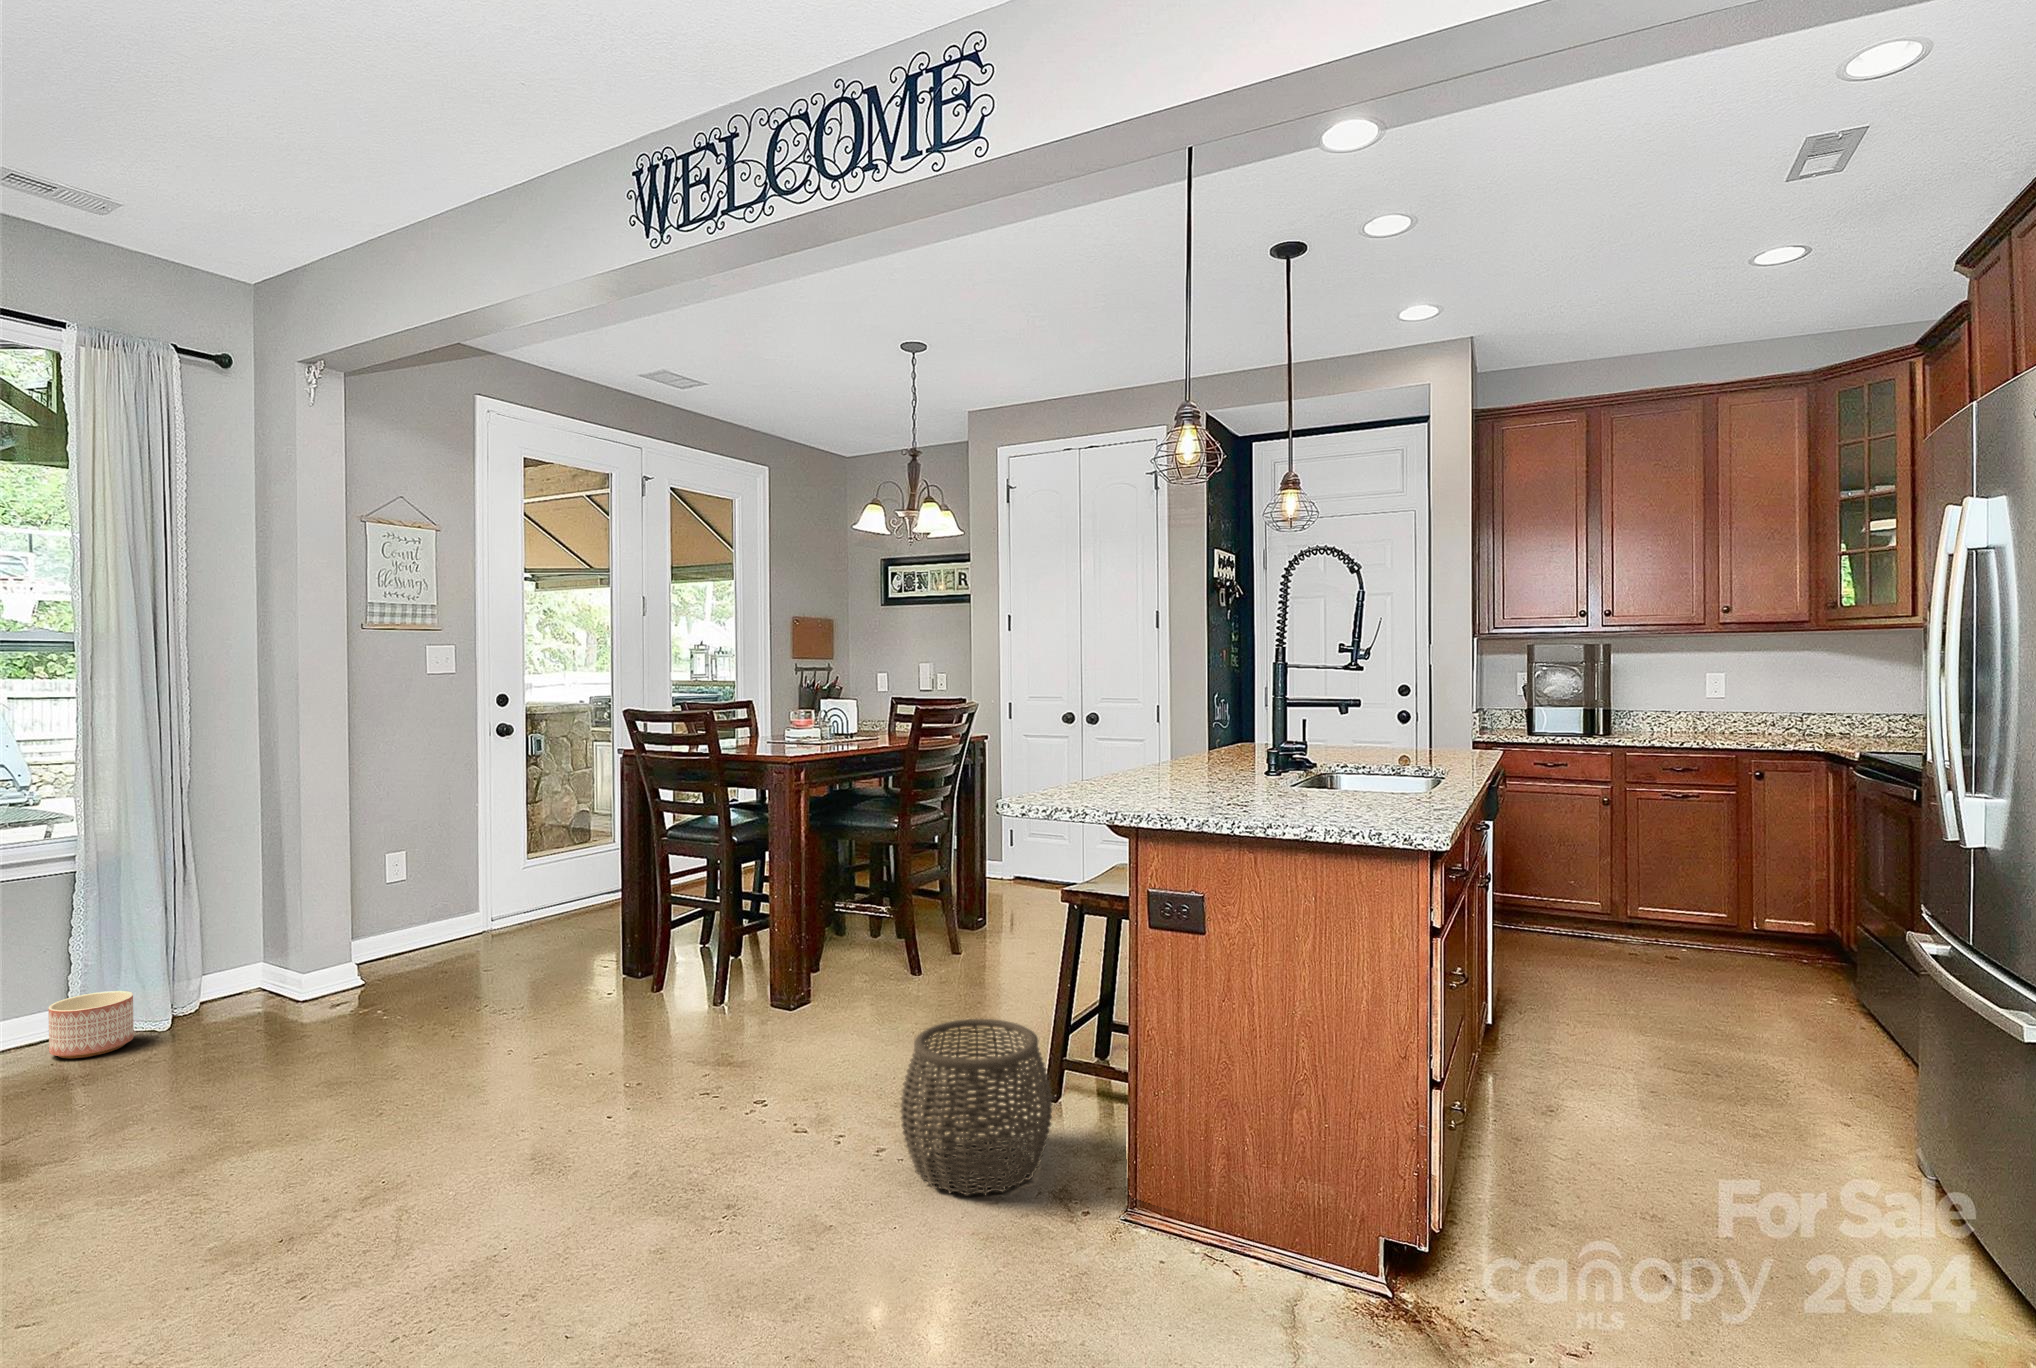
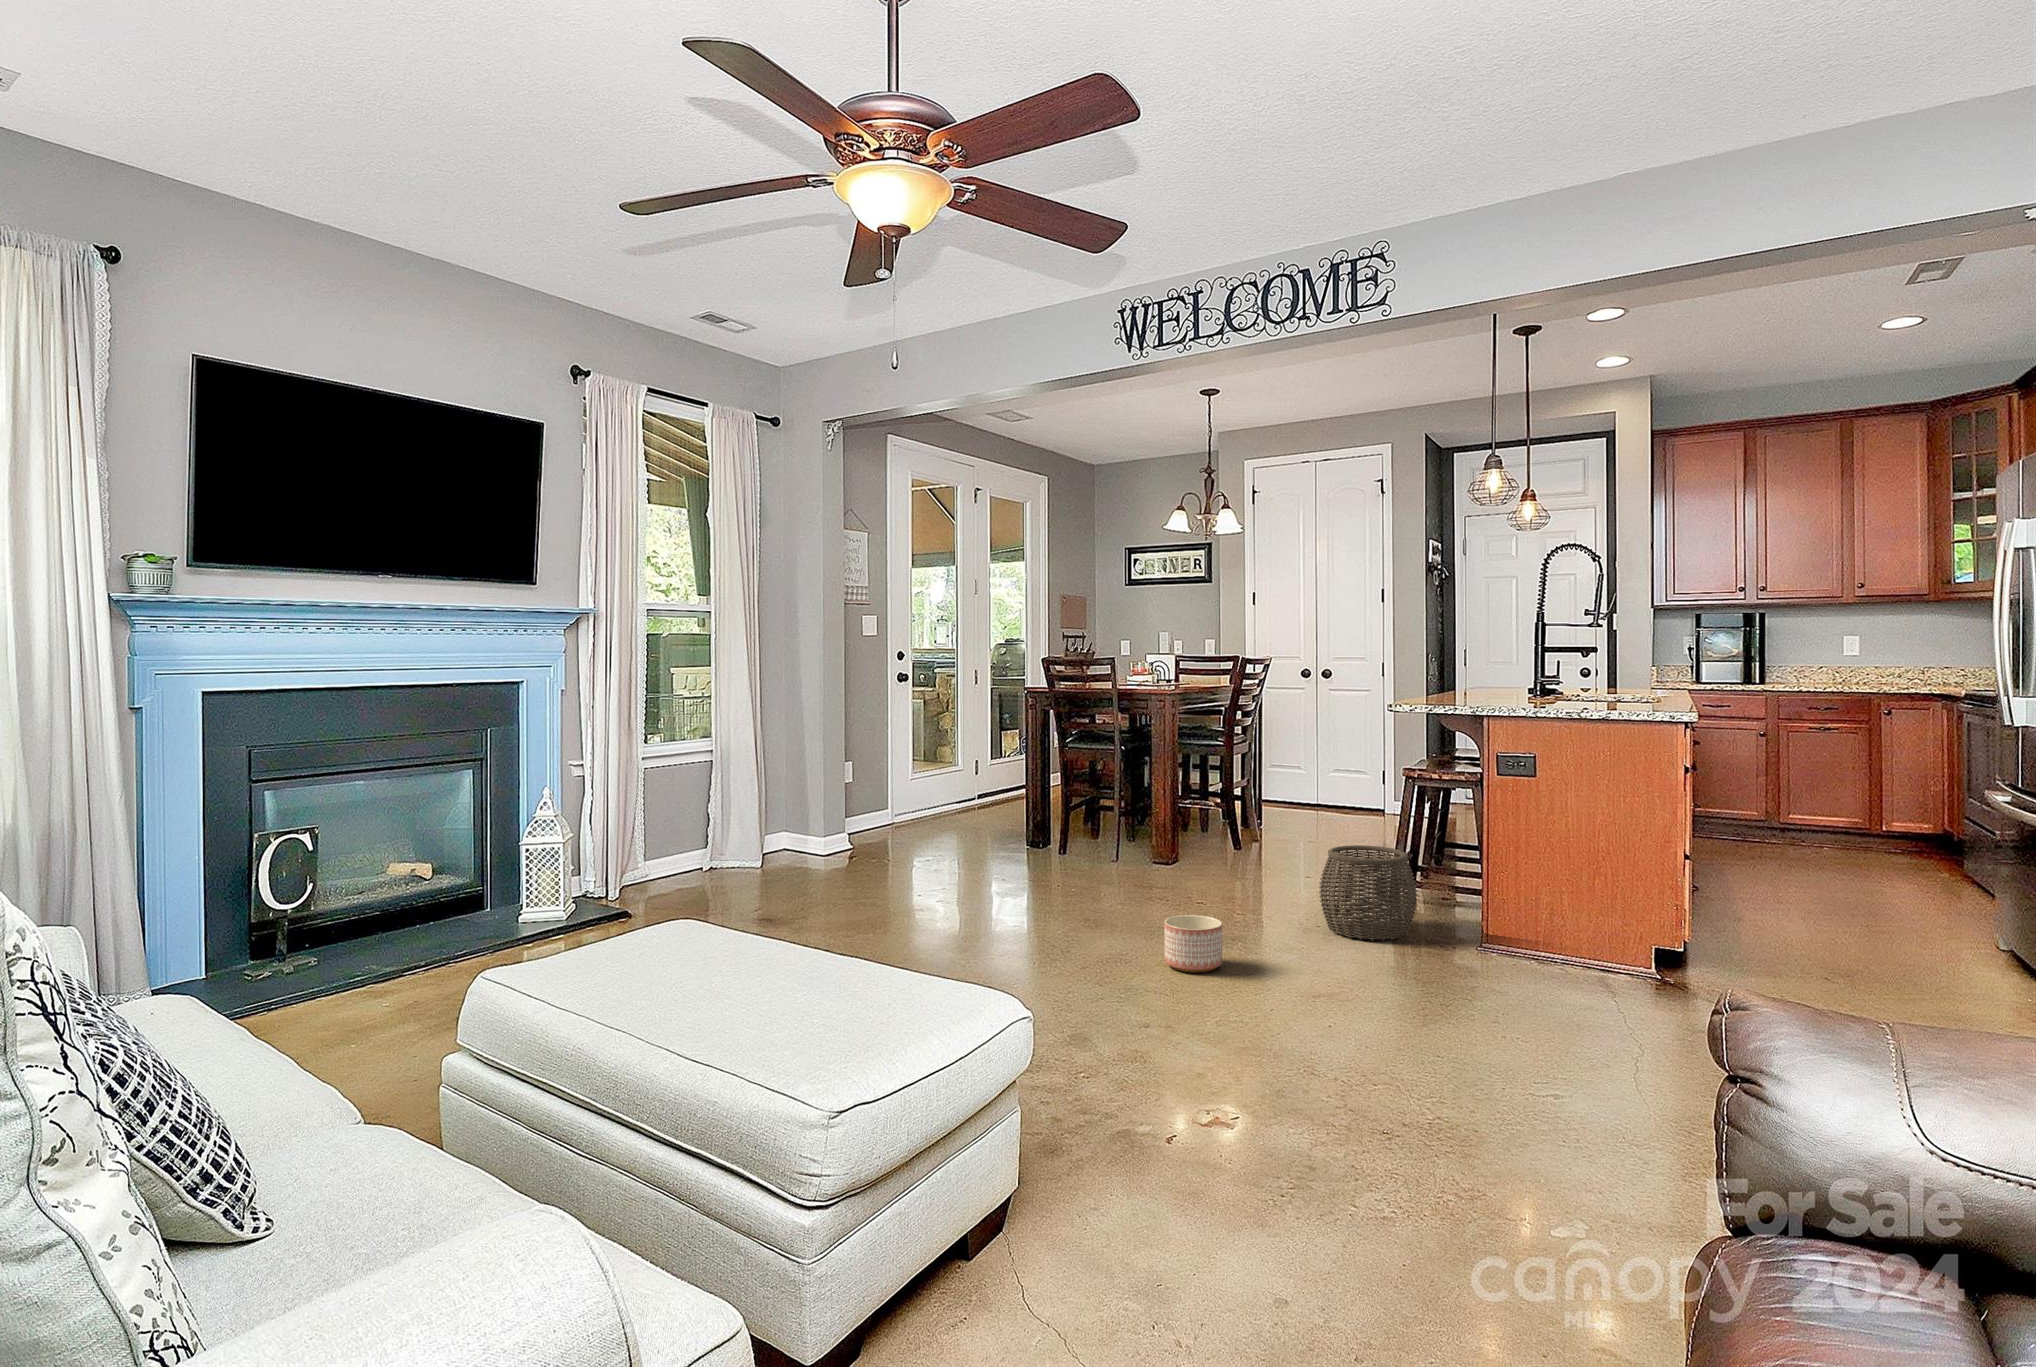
planter: present [48,991,134,1058] -> present [1164,915,1222,972]

